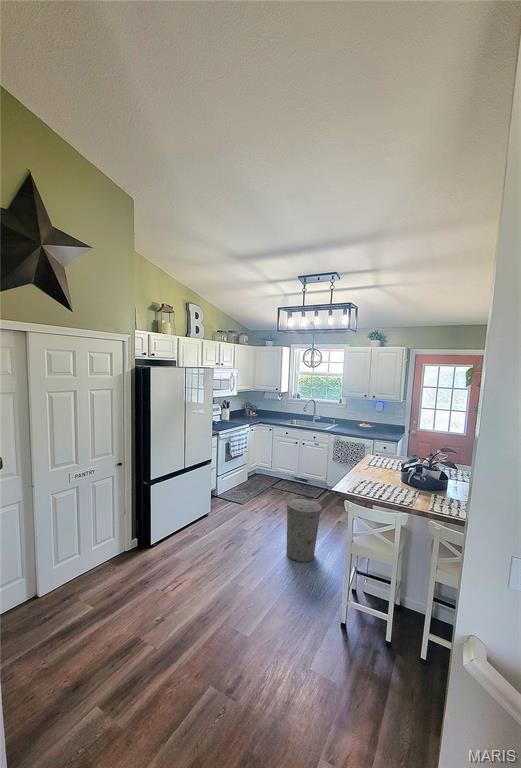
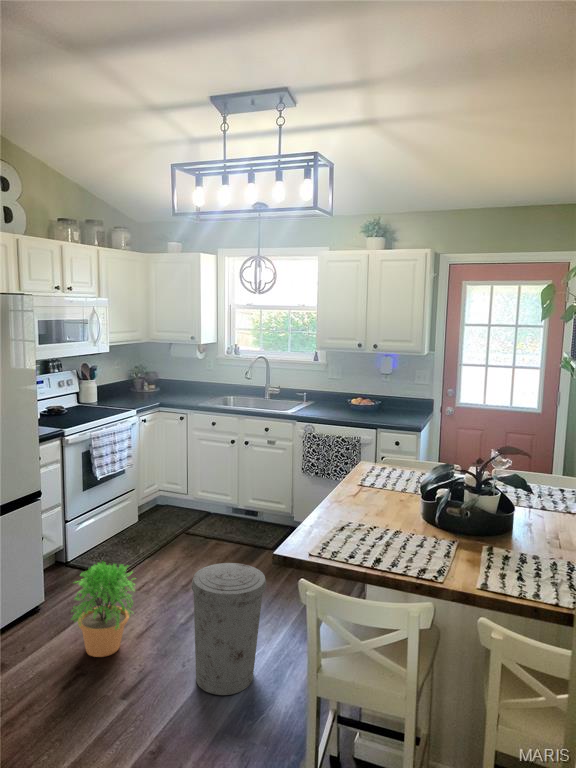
potted plant: none [227,494,258,539] -> present [72,562,135,657]

